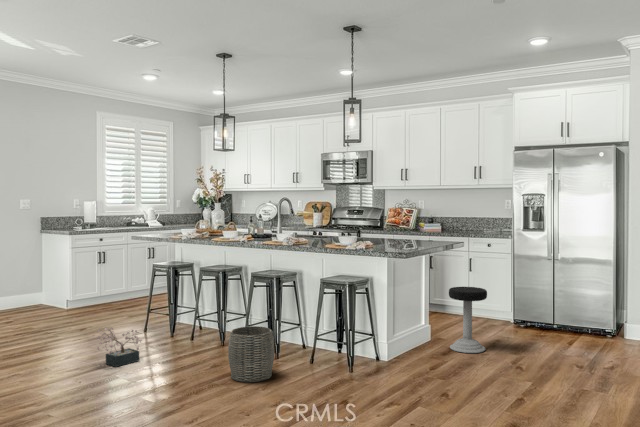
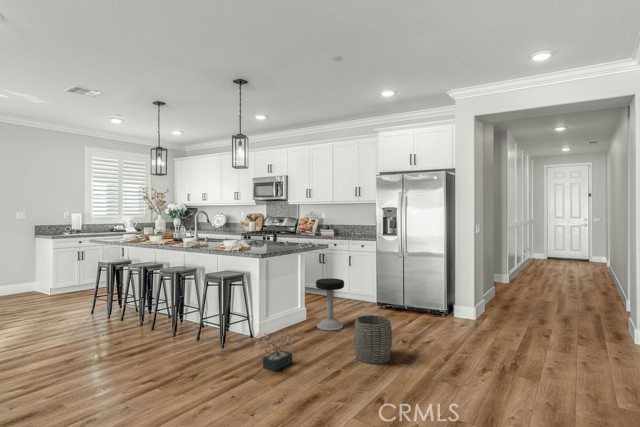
woven basket: present [228,326,274,382] -> present [354,315,392,364]
decorative plant: present [97,328,142,367] -> present [256,333,292,371]

